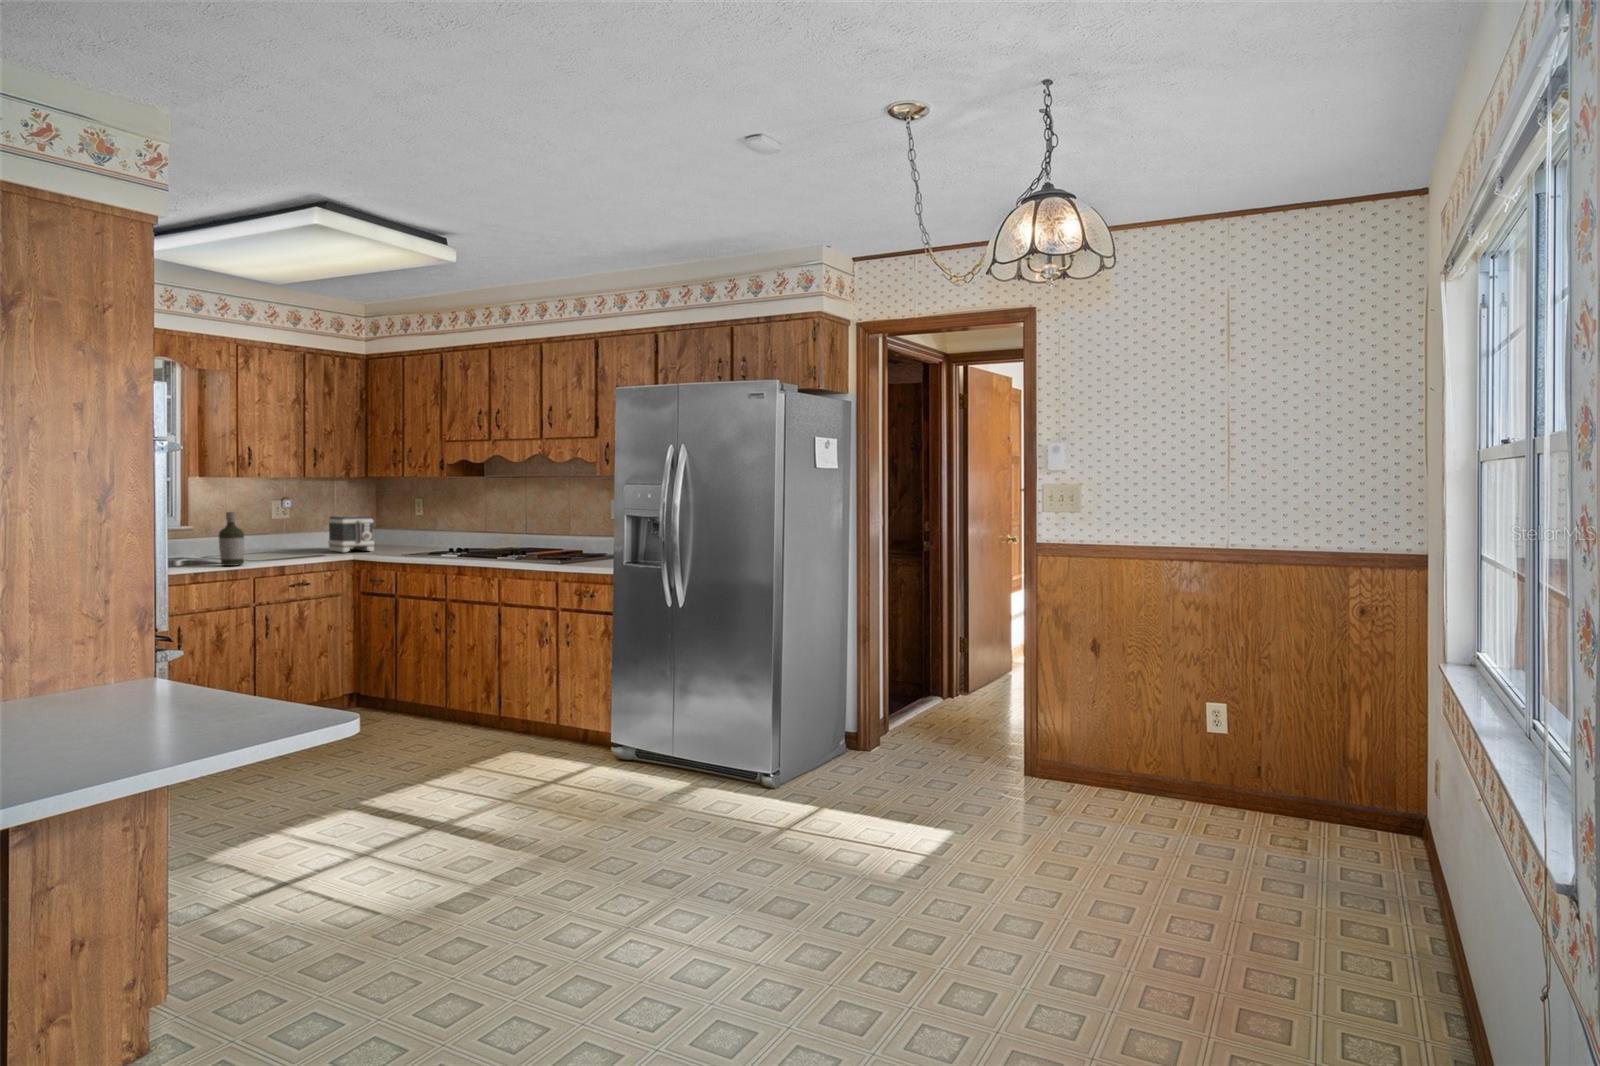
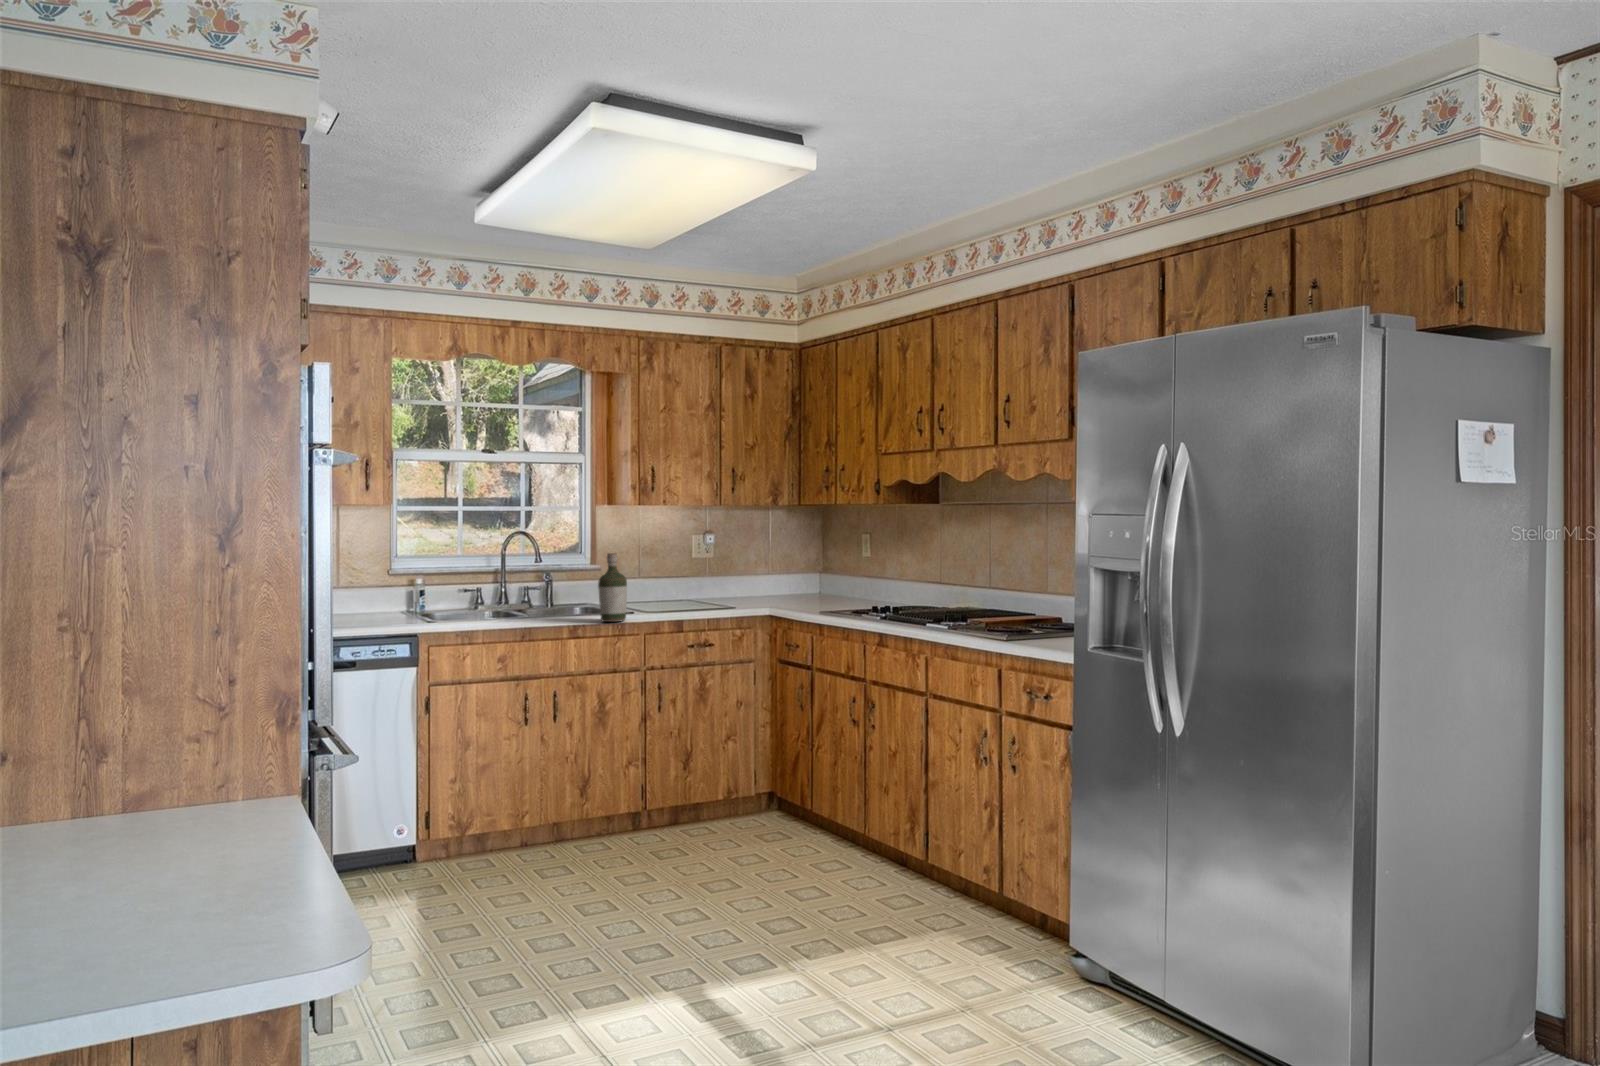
toaster: present [328,516,374,552] -> none [752,554,800,603]

